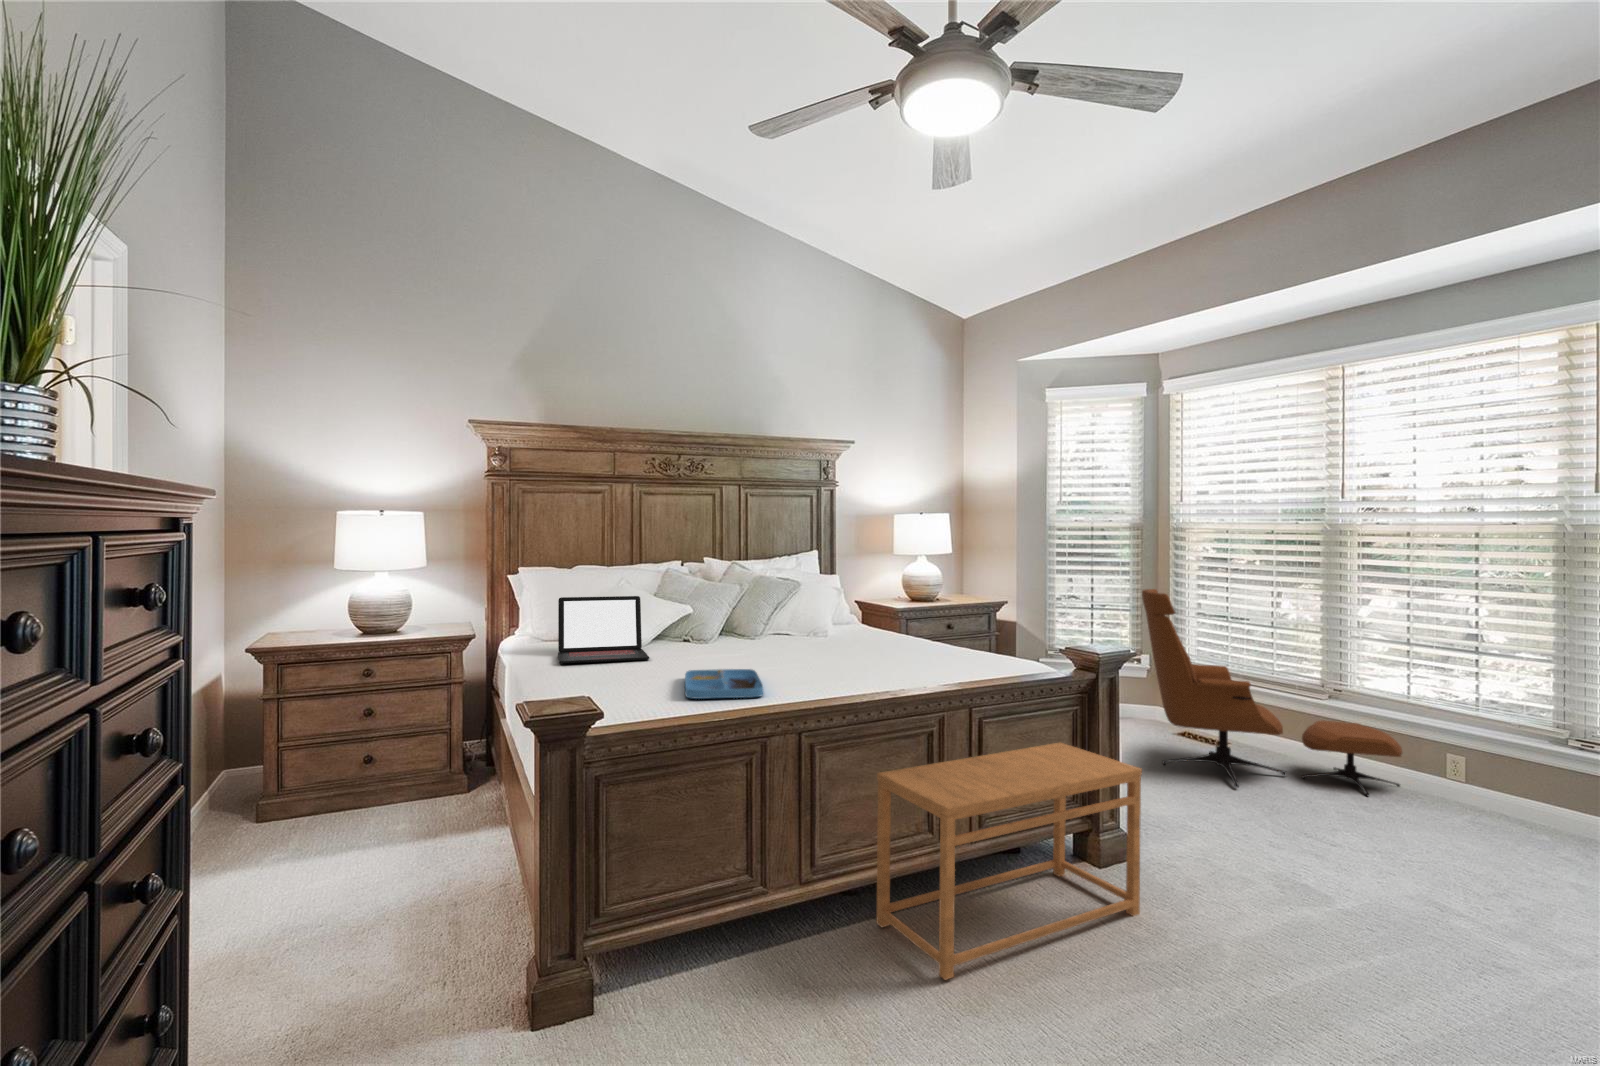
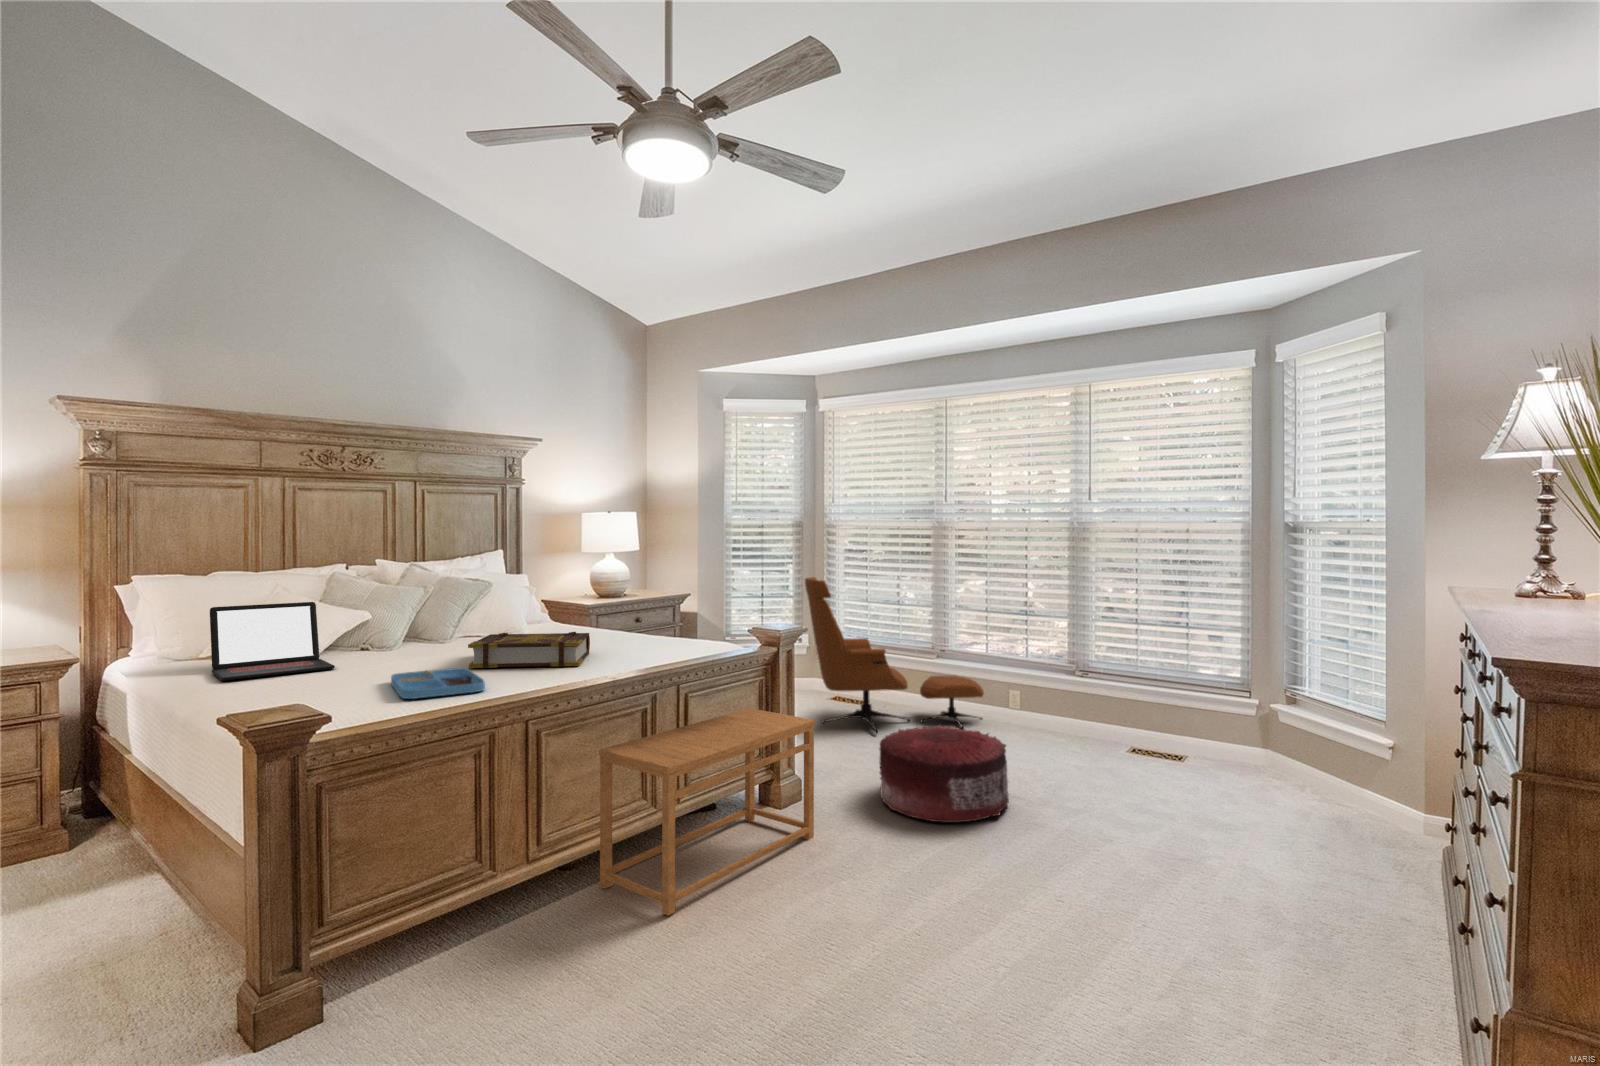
book: none [759,635,882,677] -> present [468,632,590,668]
pouf: none [1237,789,1447,938] -> present [880,725,1009,822]

